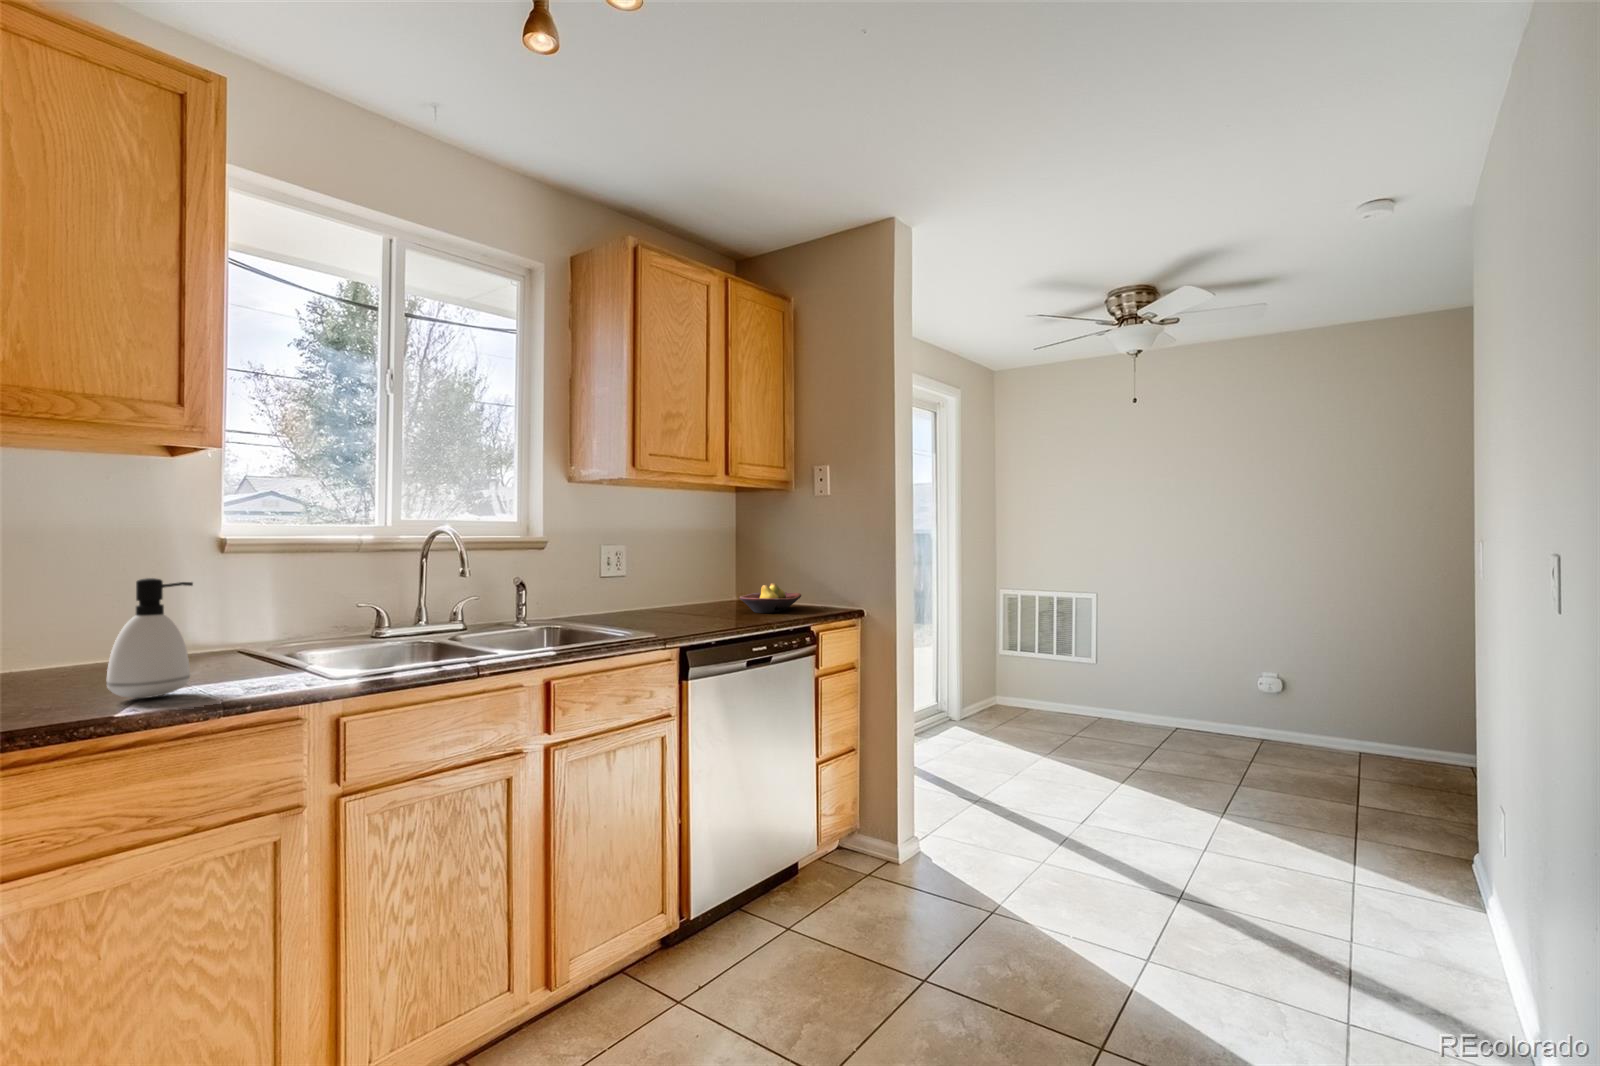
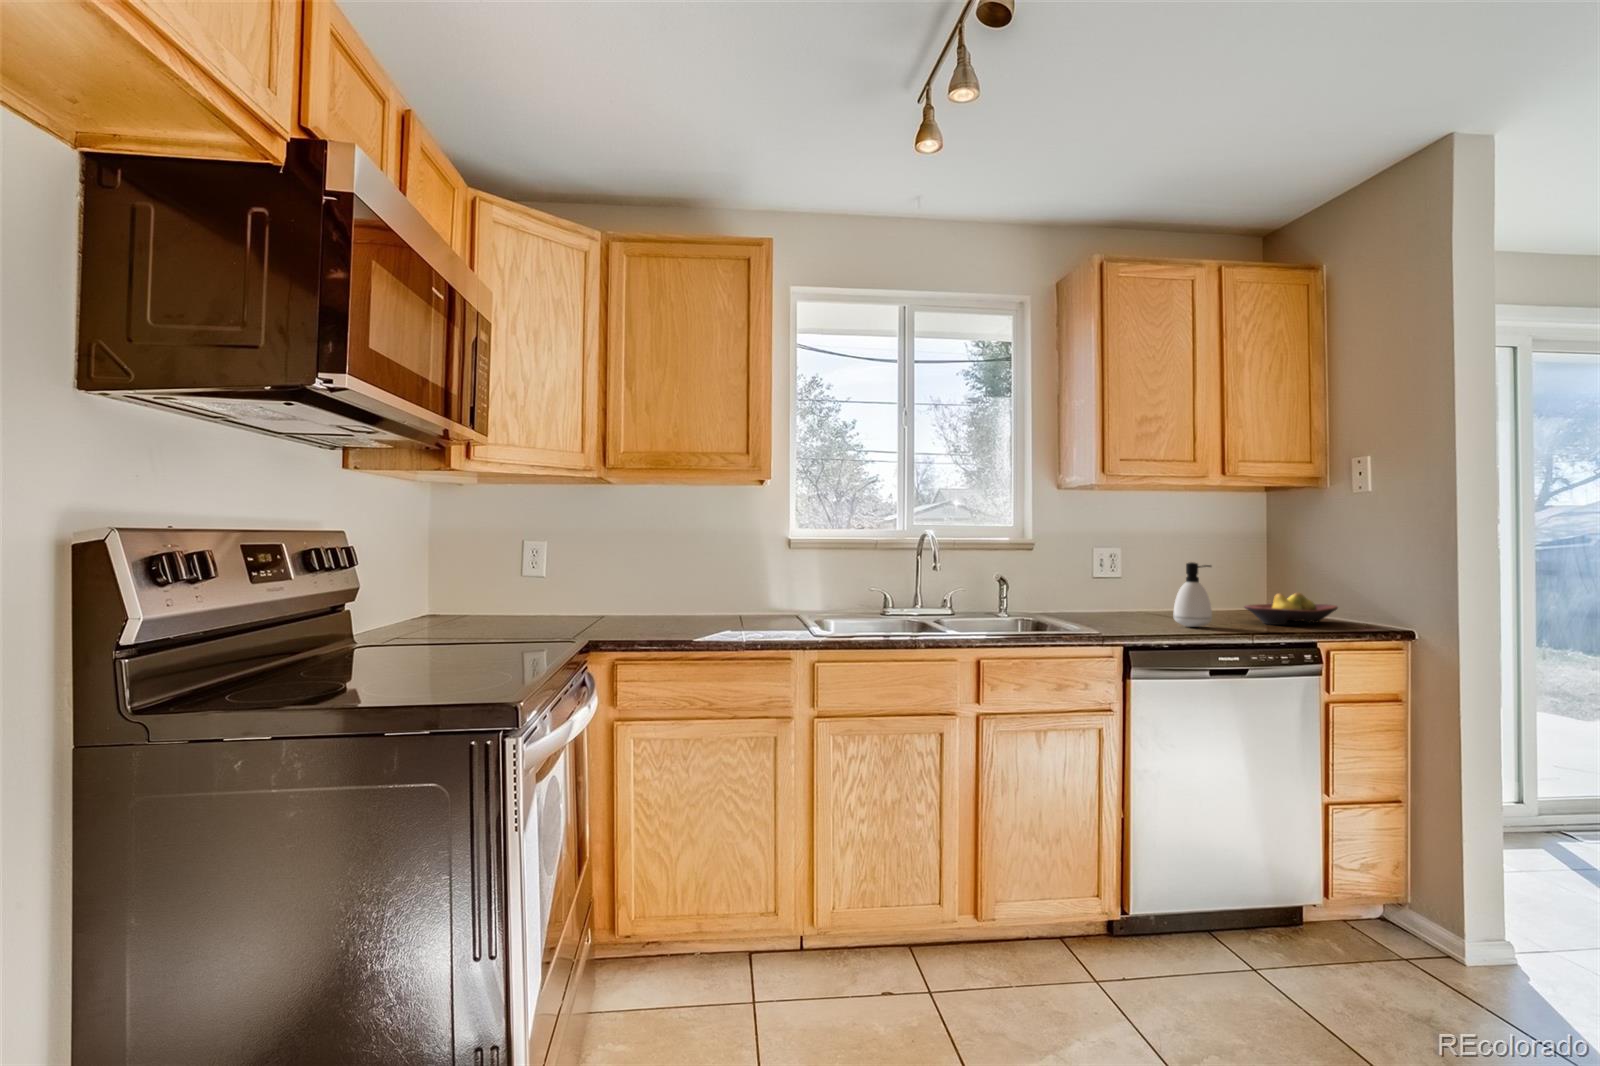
soap dispenser: present [107,578,193,698] -> present [1173,562,1212,627]

